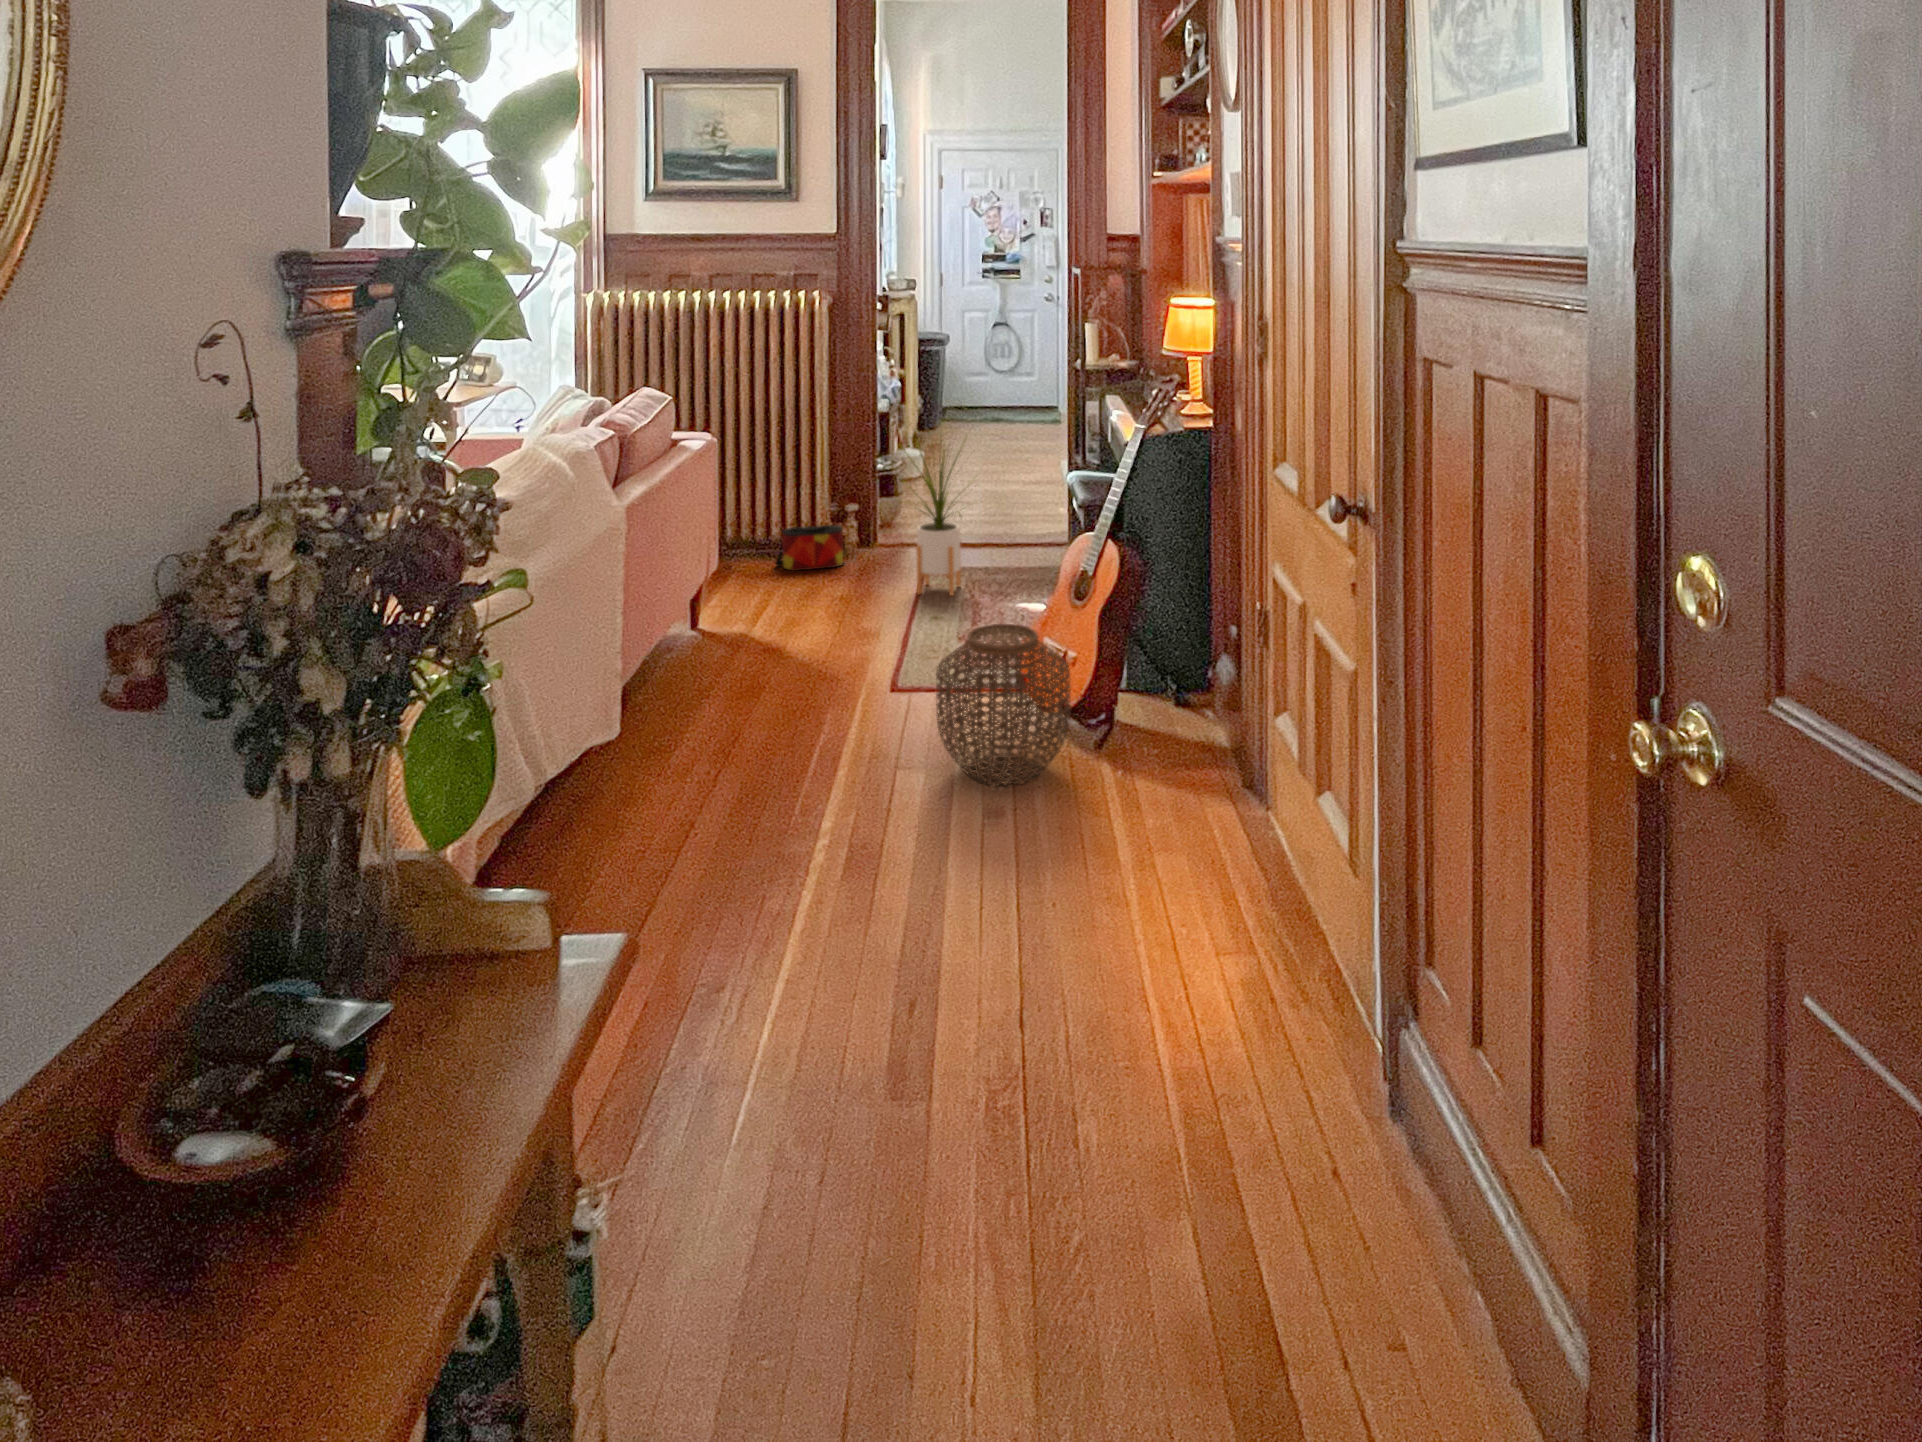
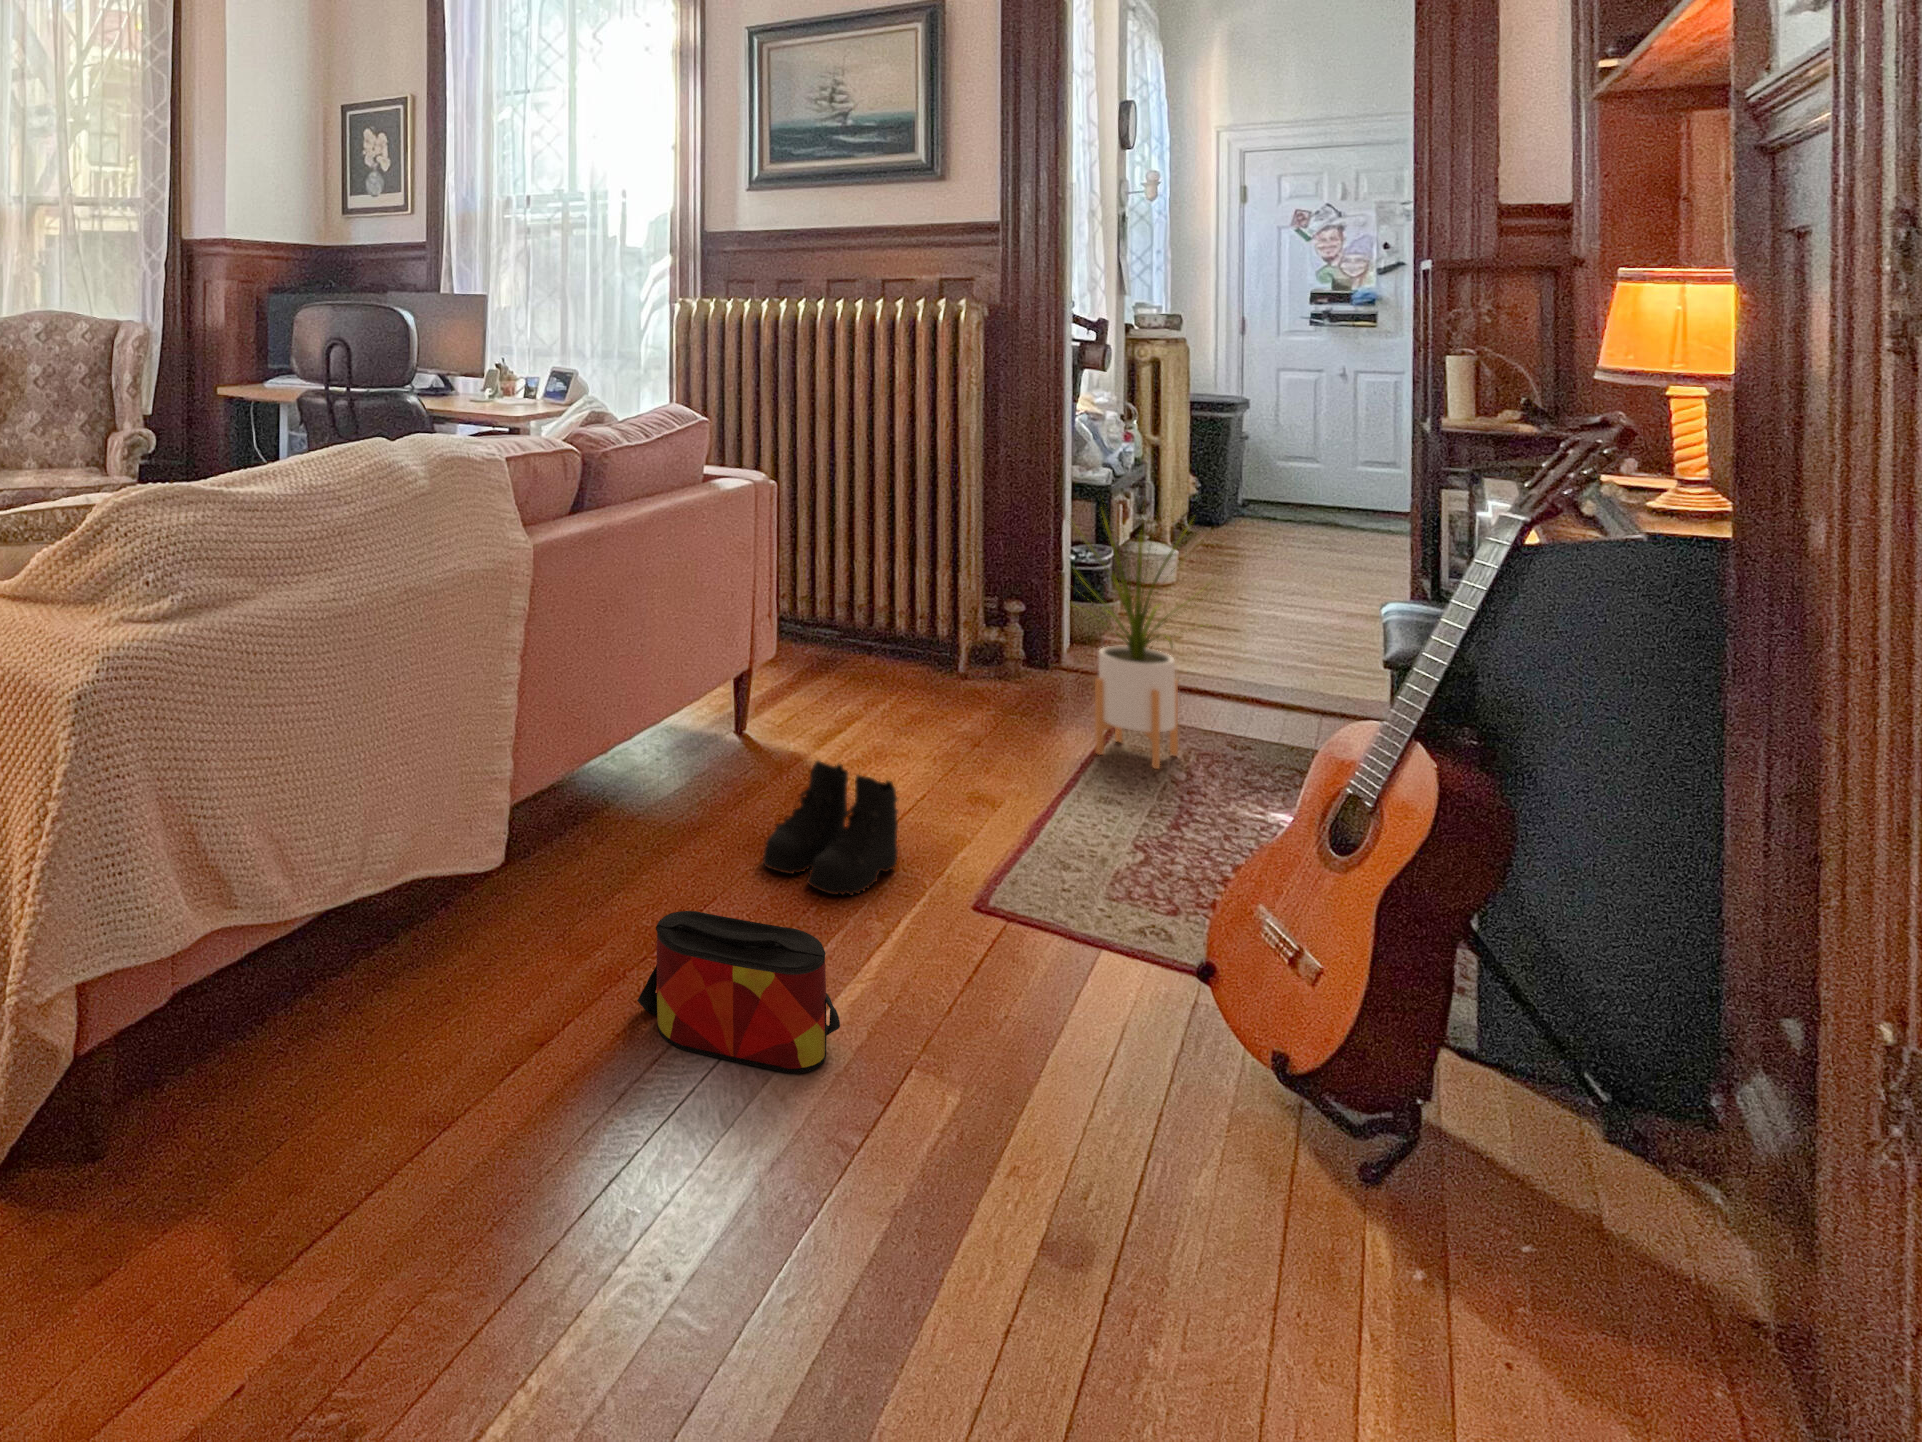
bag: present [775,525,846,571] -> present [637,911,840,1073]
boots: none [754,623,835,703] -> present [763,761,898,895]
woven basket: present [936,624,1070,785] -> none [1002,863,1307,1210]

